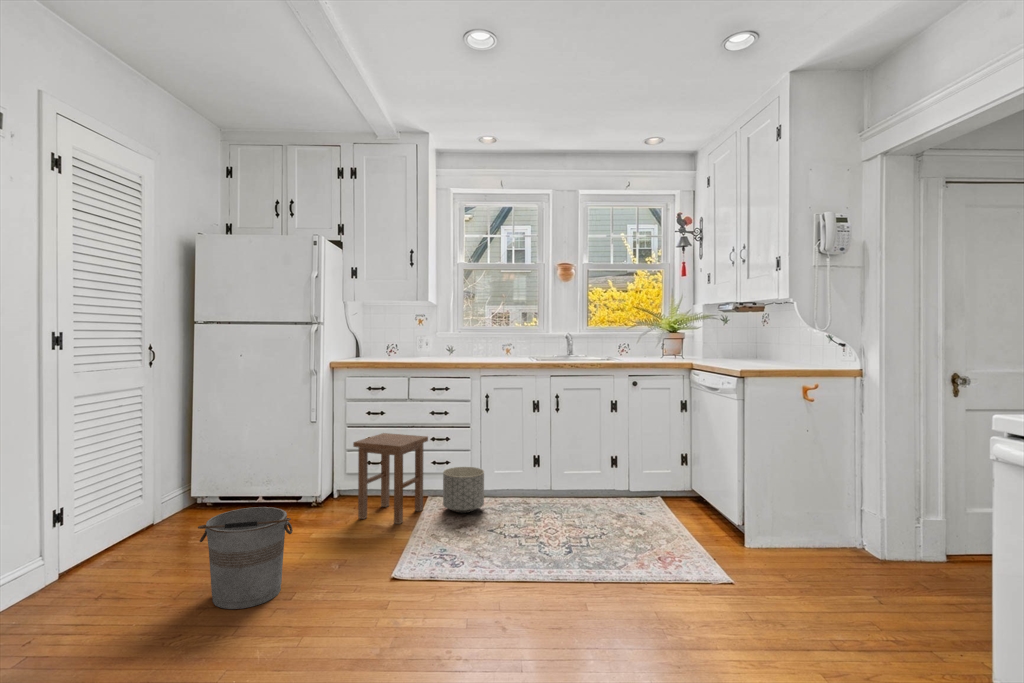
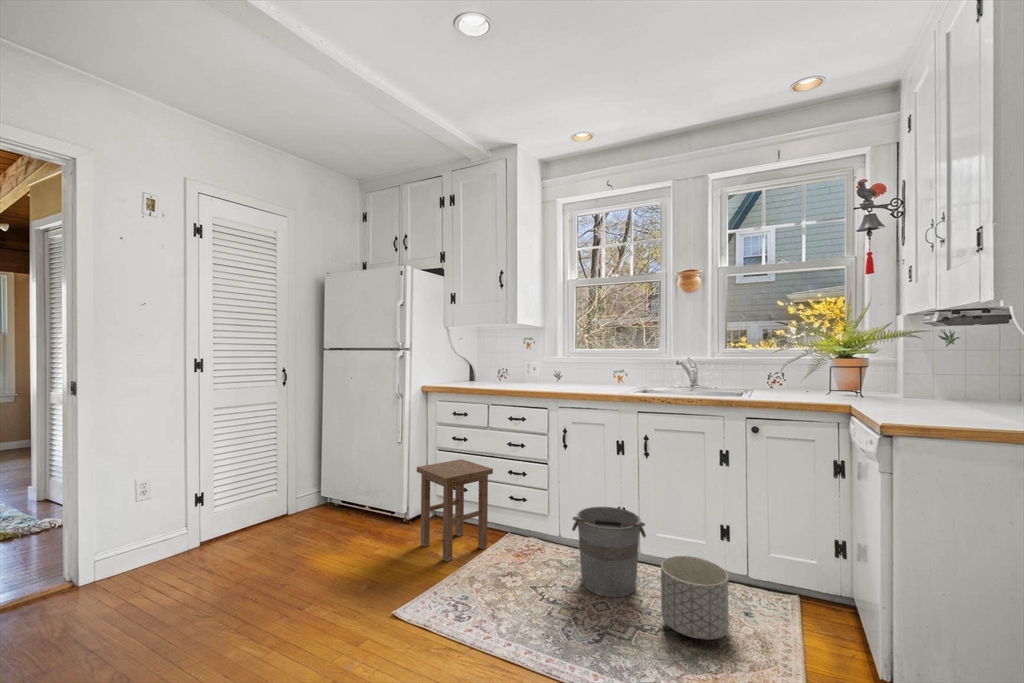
planter: present [443,467,484,513] -> present [661,556,729,640]
bucket: present [198,507,293,609] -> present [572,507,646,597]

